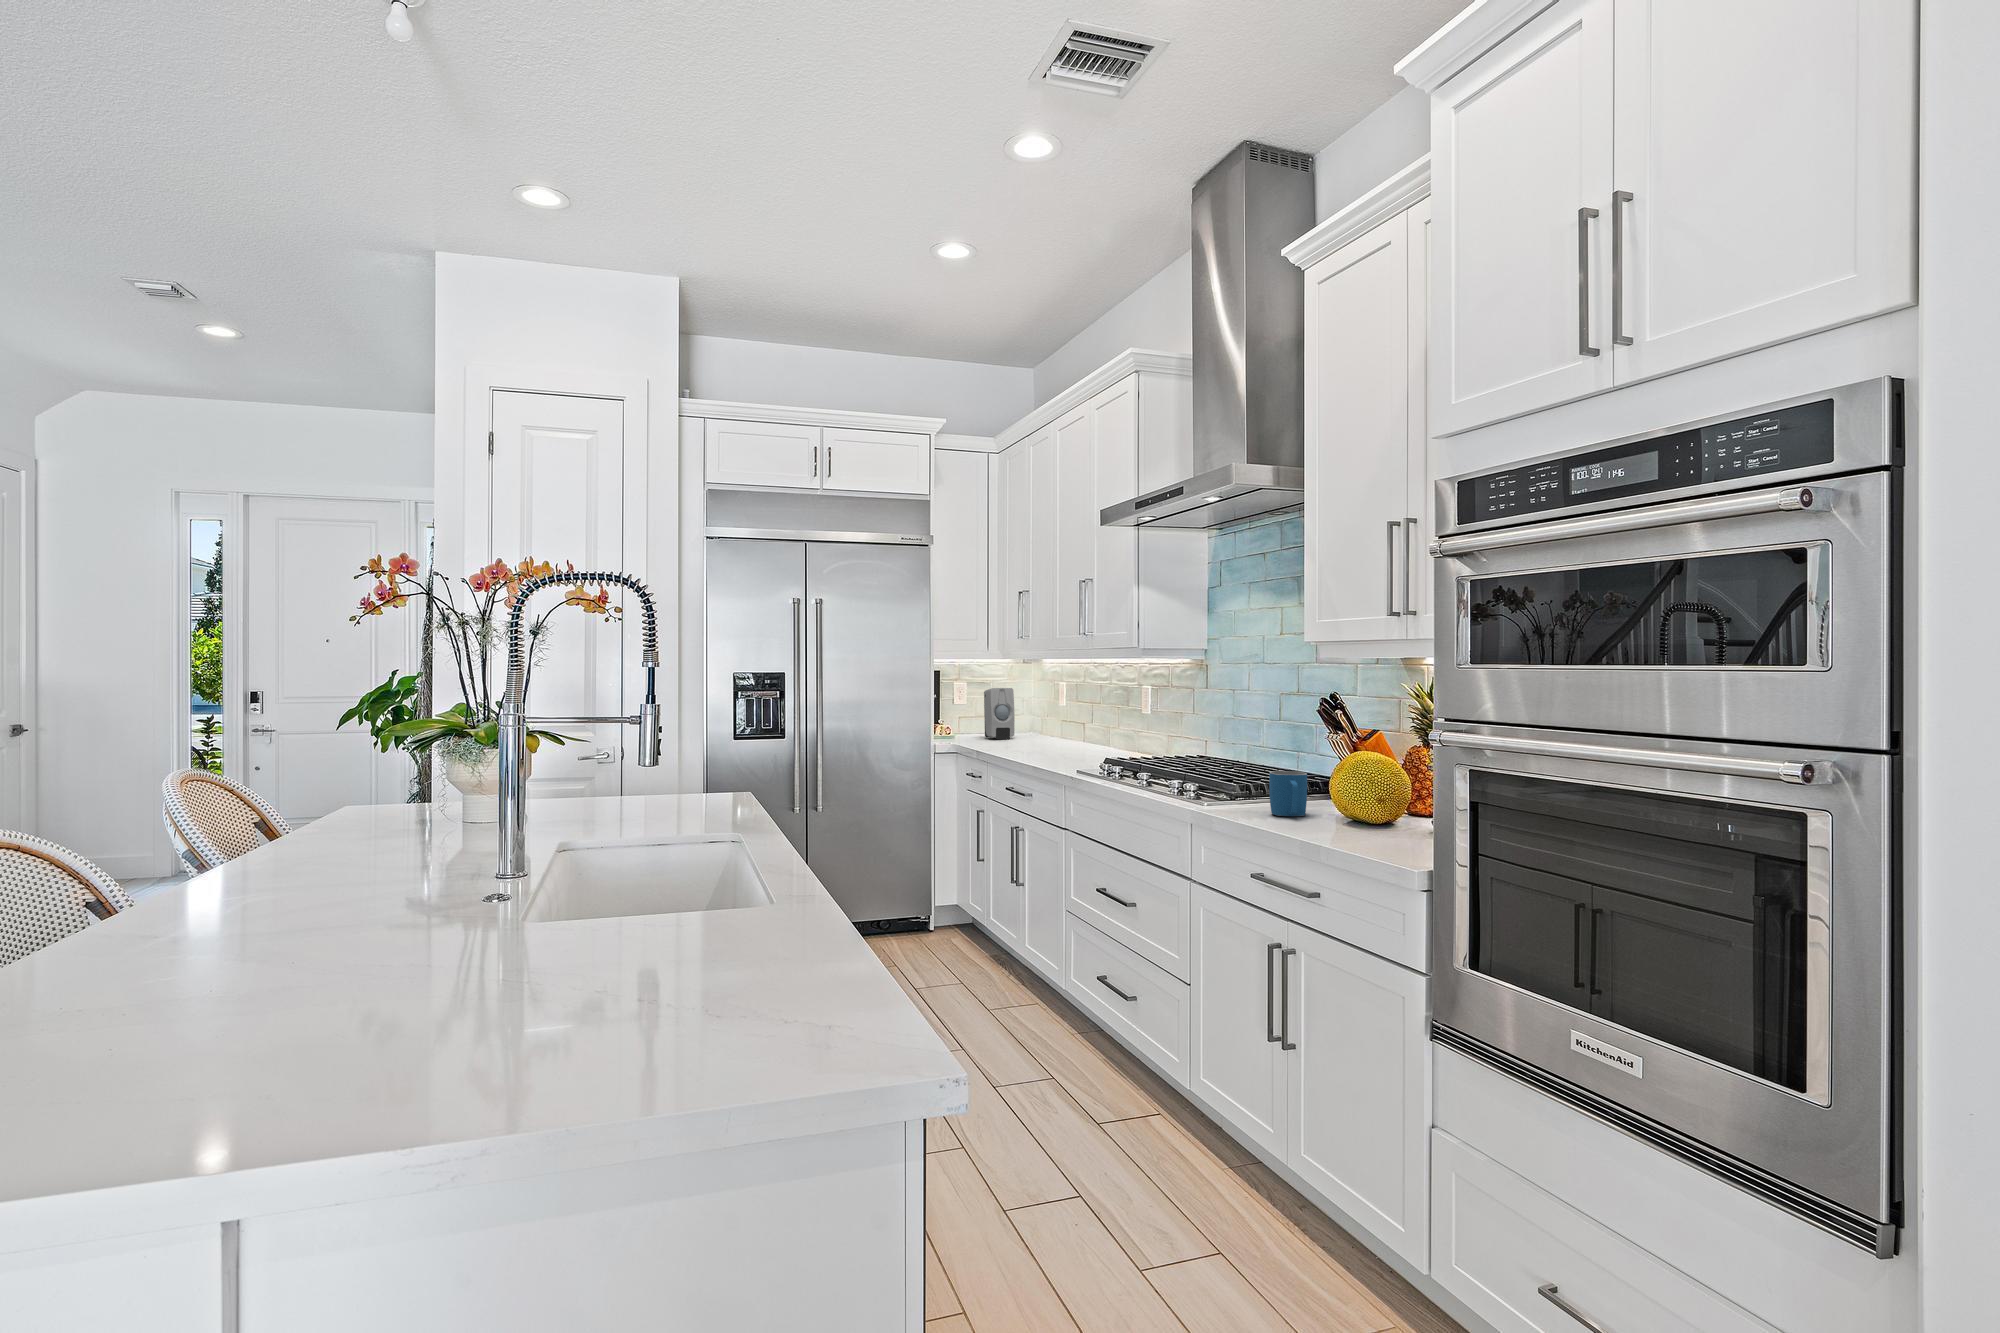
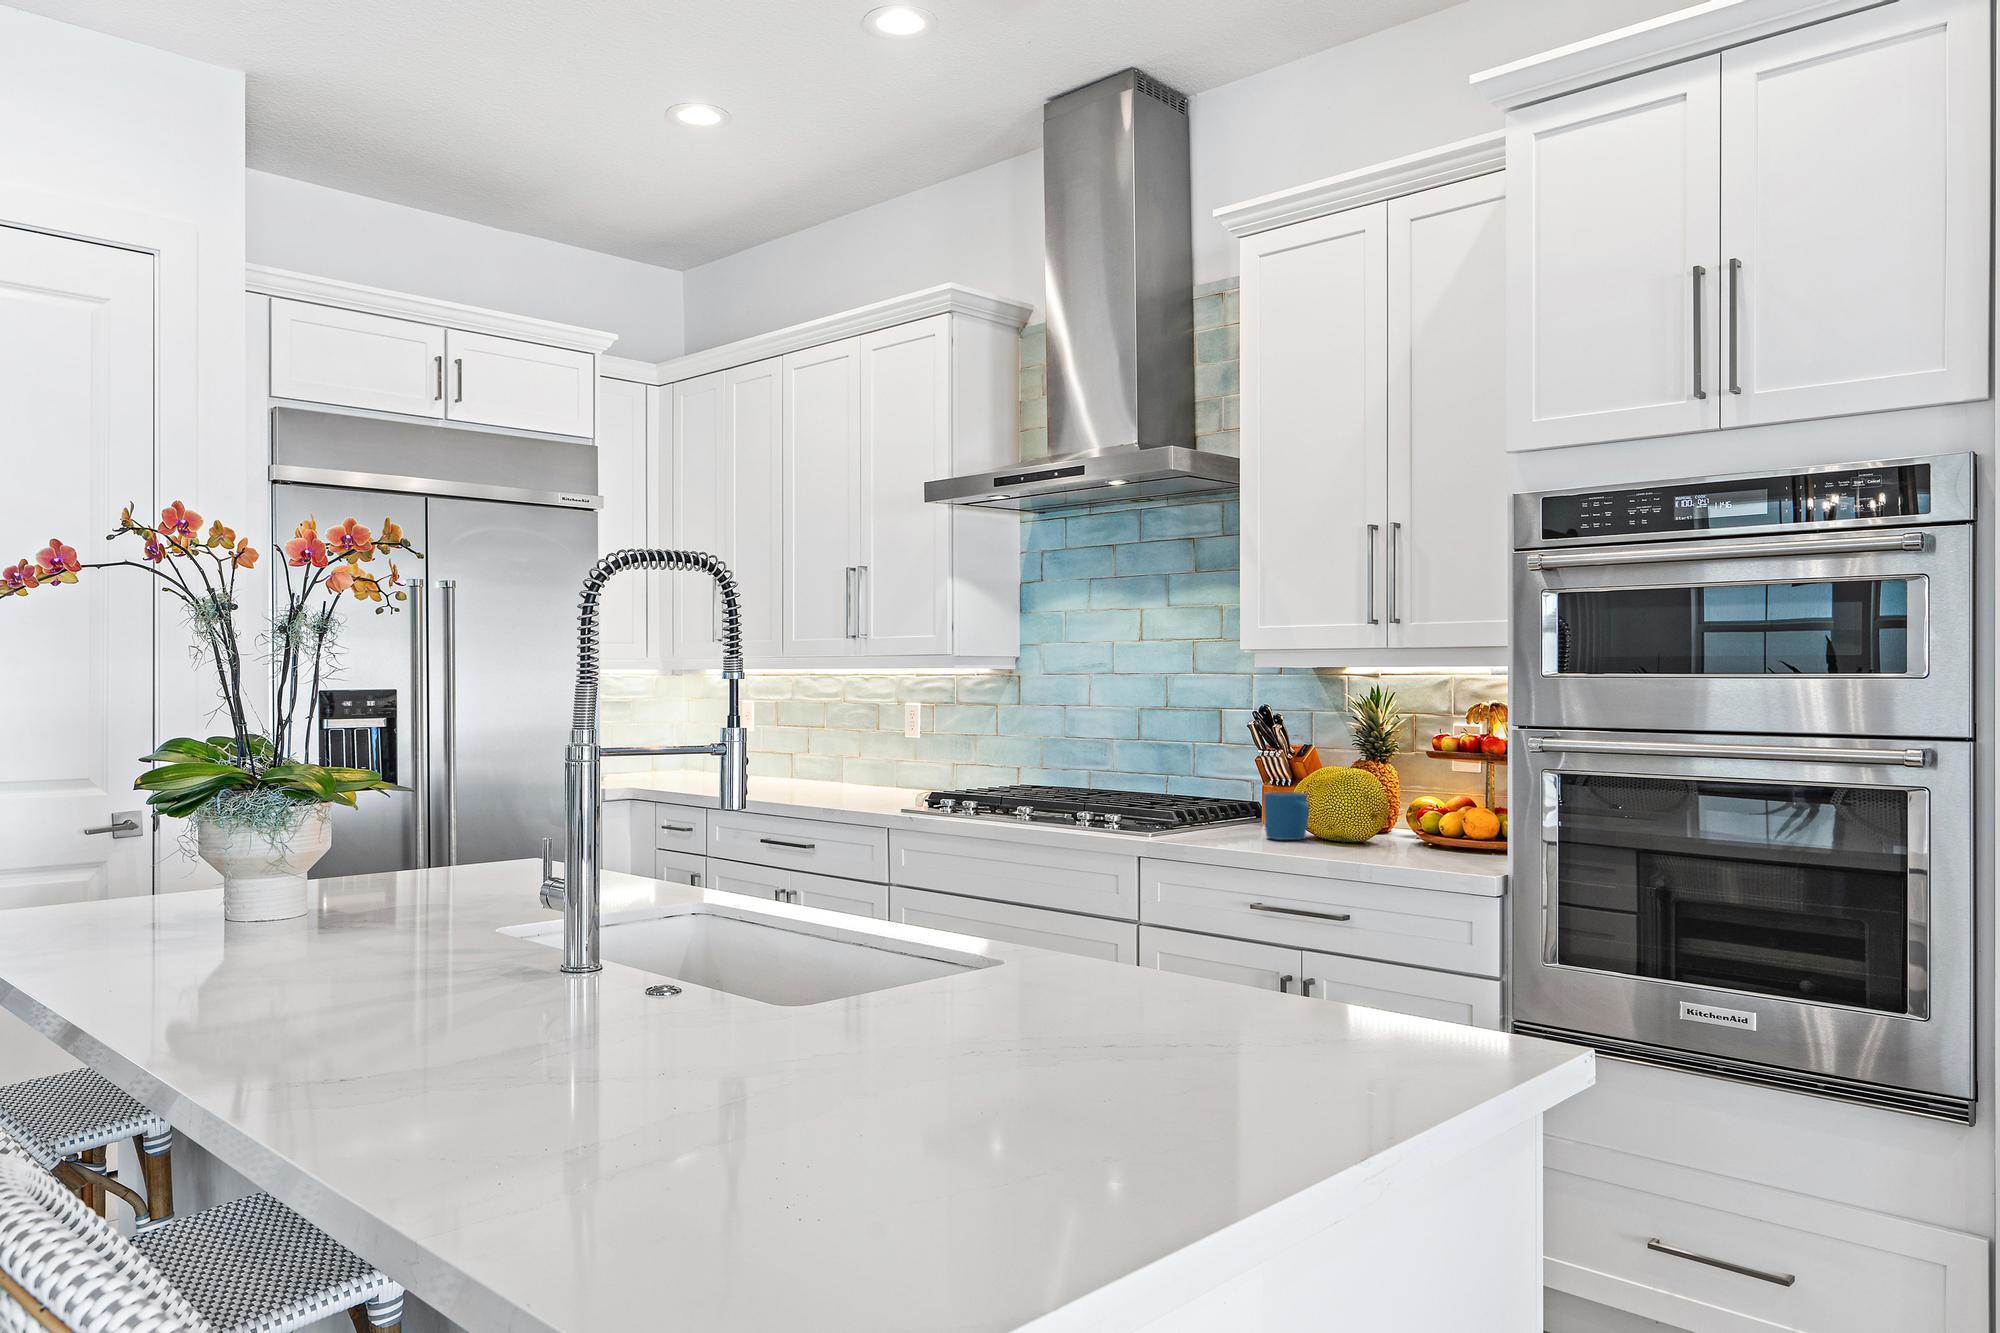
soap dispenser: present [984,688,1015,740] -> none [631,709,684,781]

